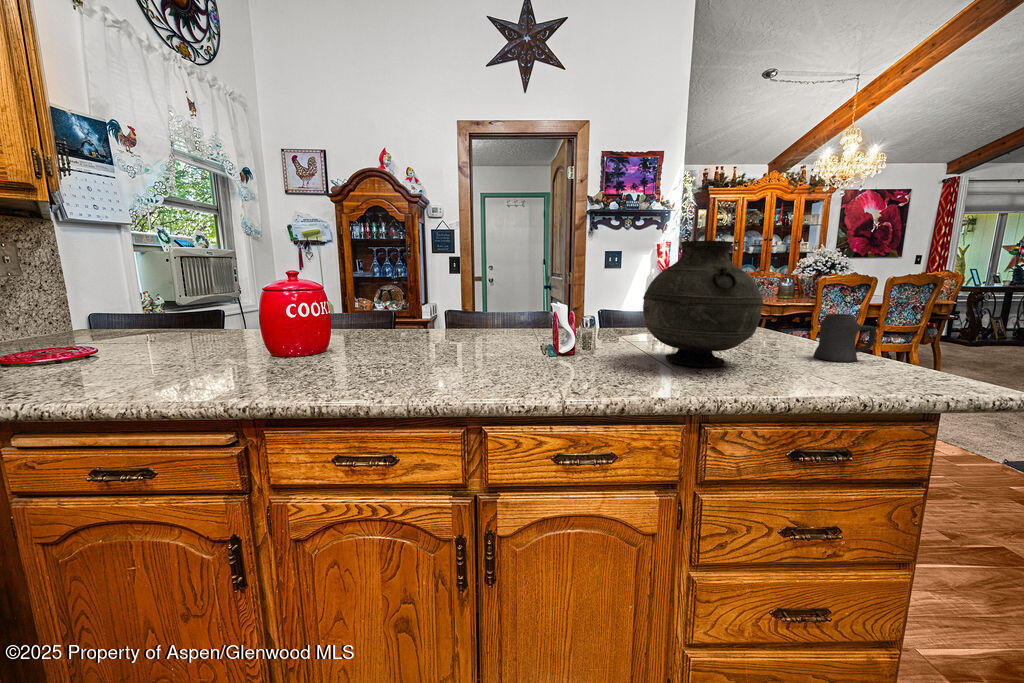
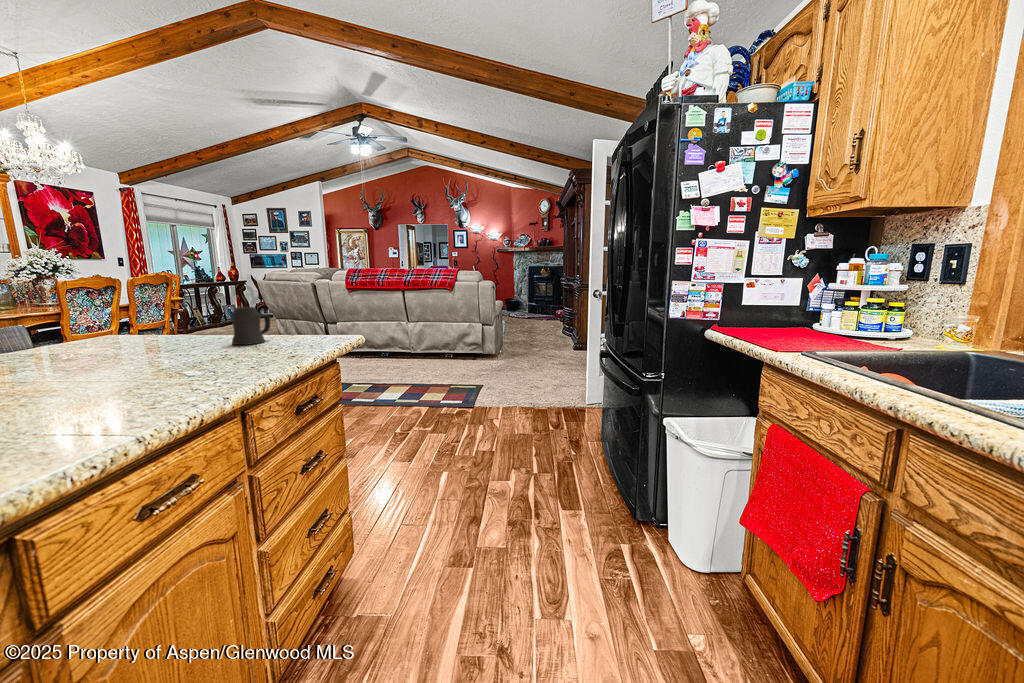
vase: present [643,241,763,367] -> none [64,240,221,377]

